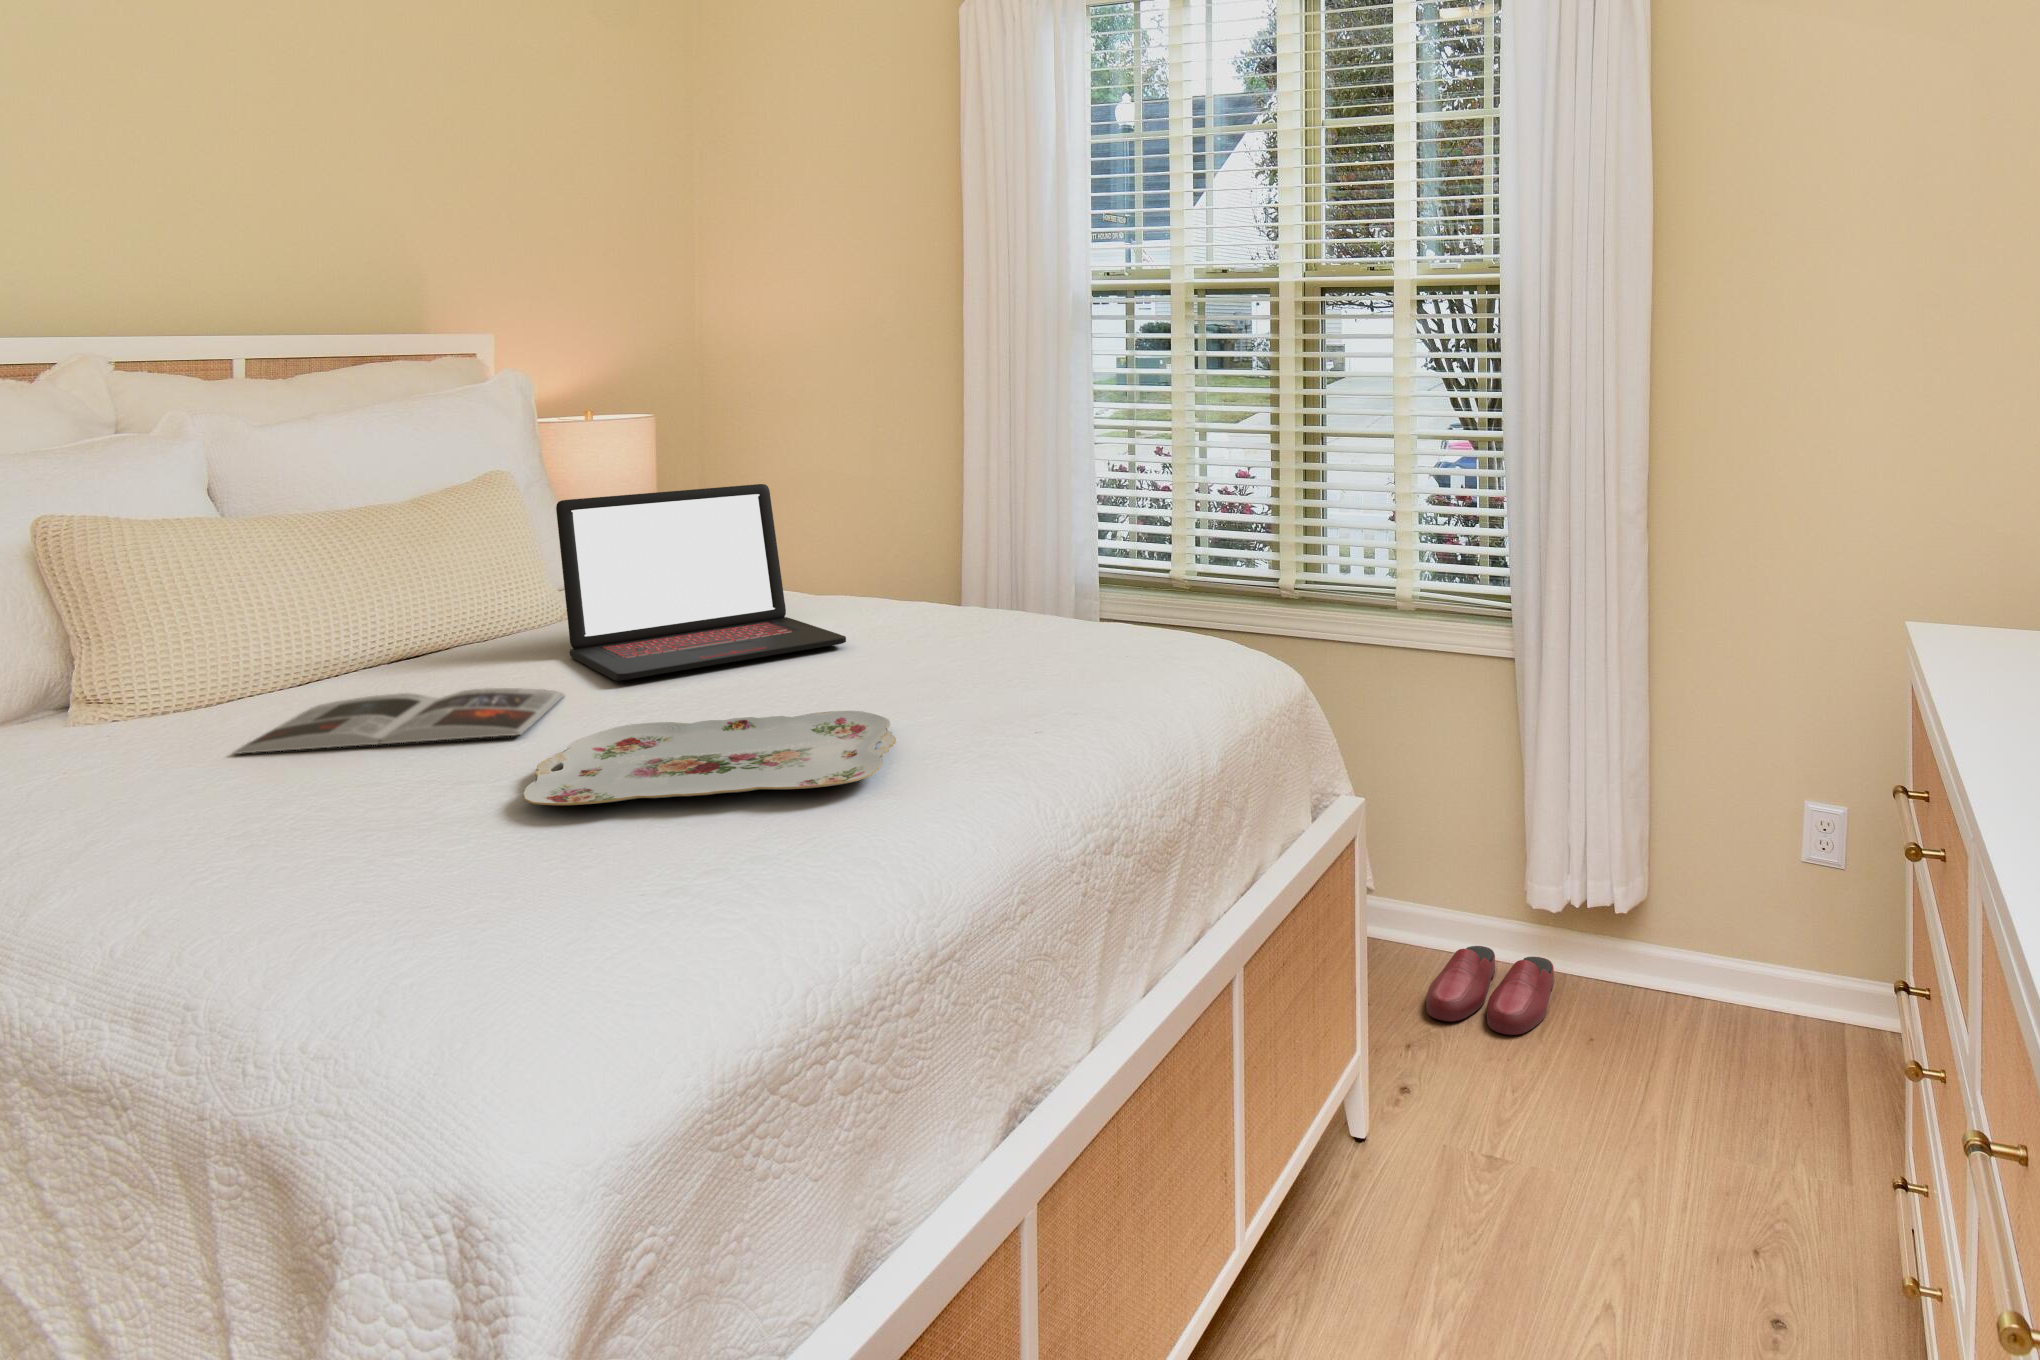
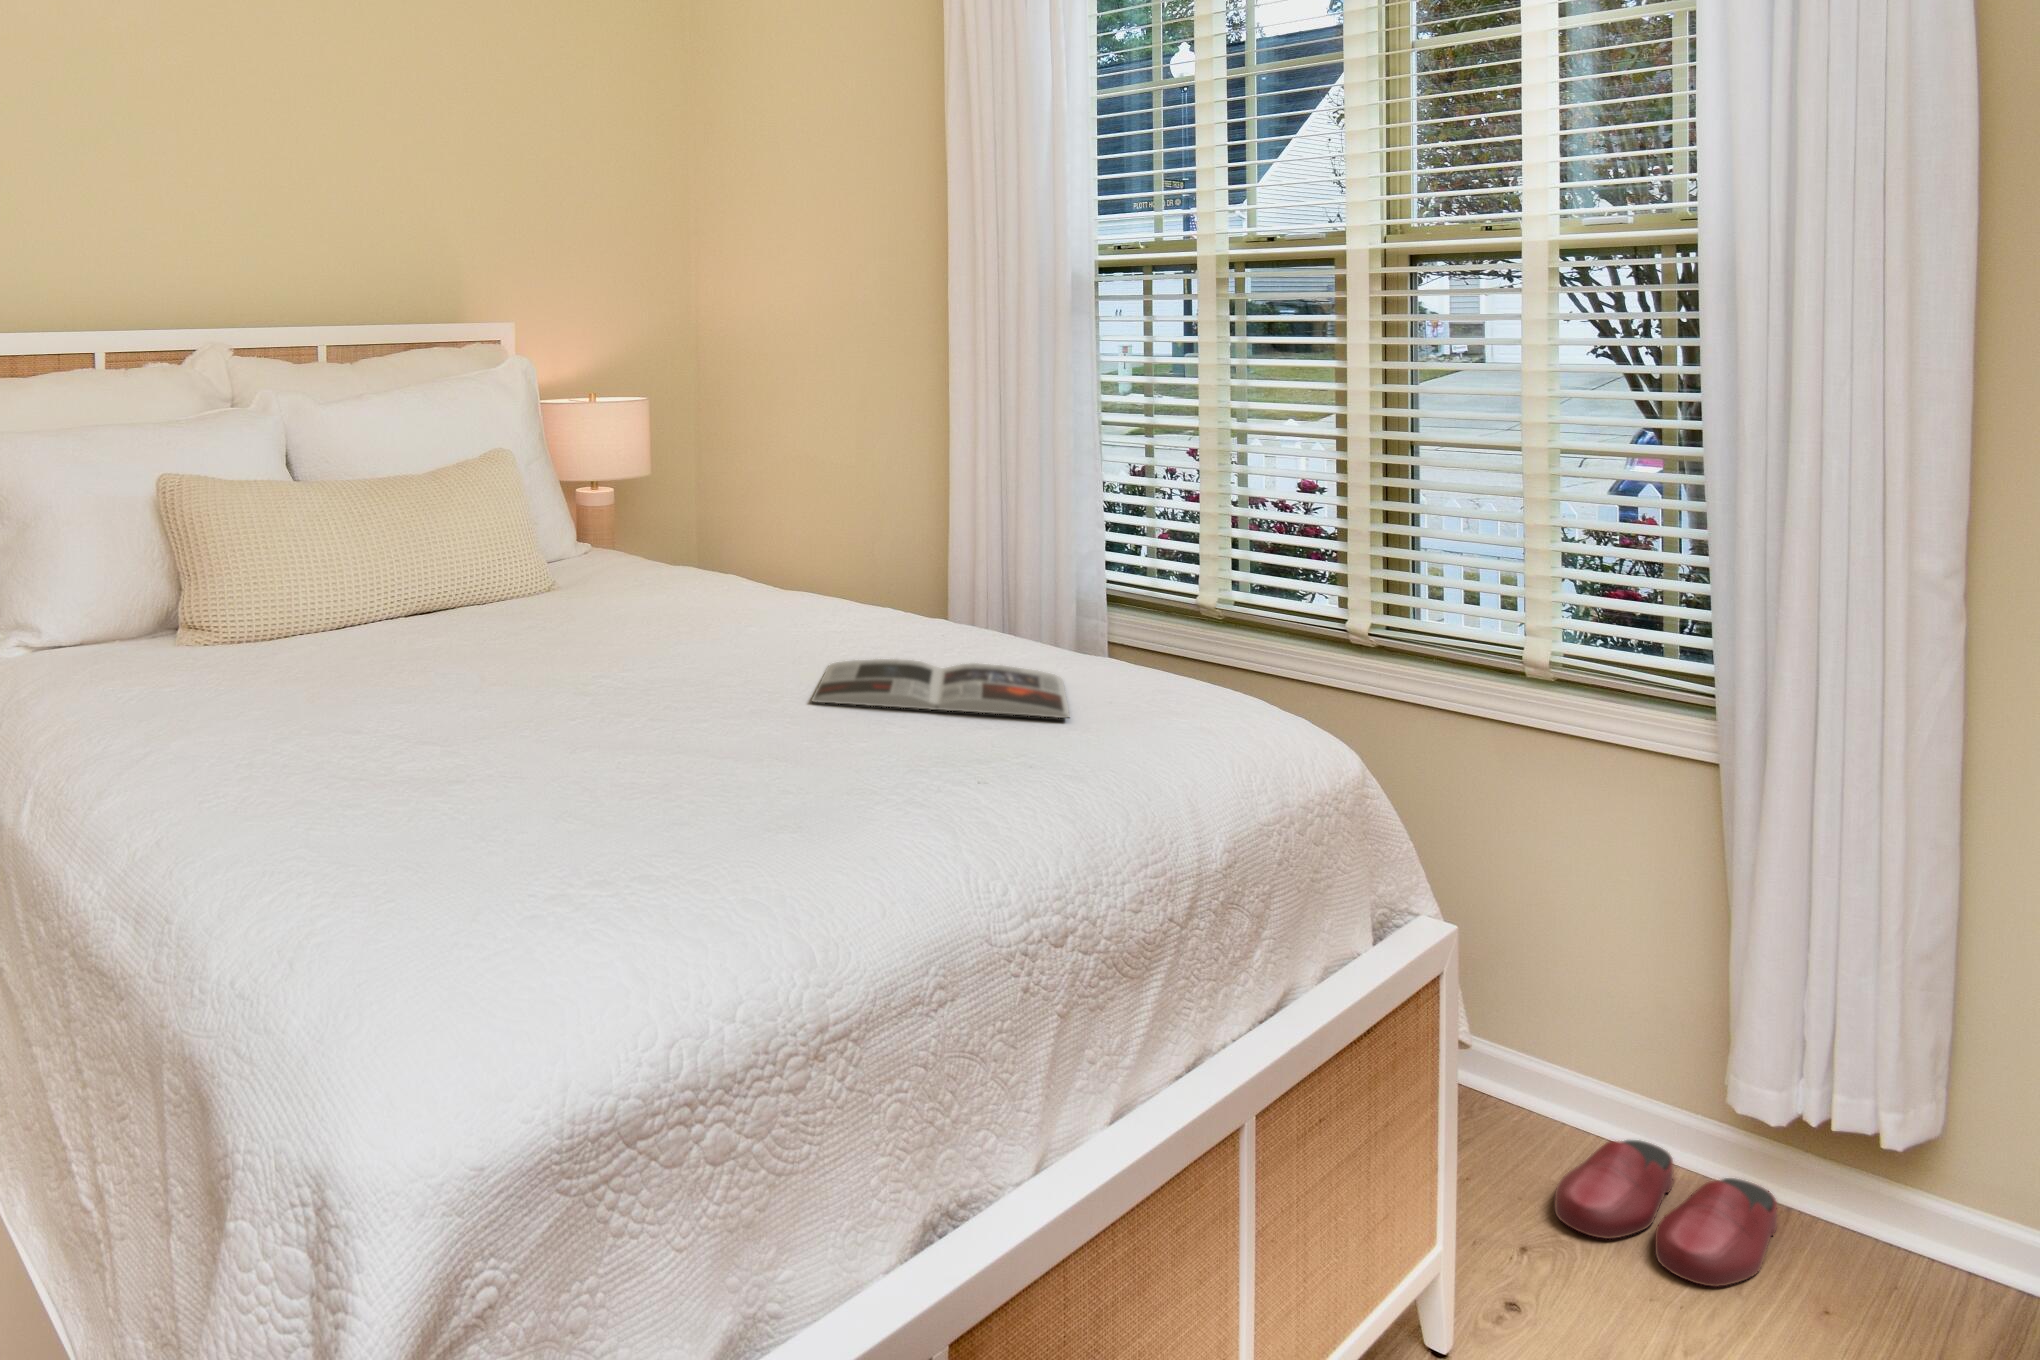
laptop: present [556,484,846,681] -> none [531,474,796,662]
magazine: present [234,688,564,754] -> present [811,659,1070,718]
serving tray: present [523,711,896,805] -> none [456,710,817,809]

